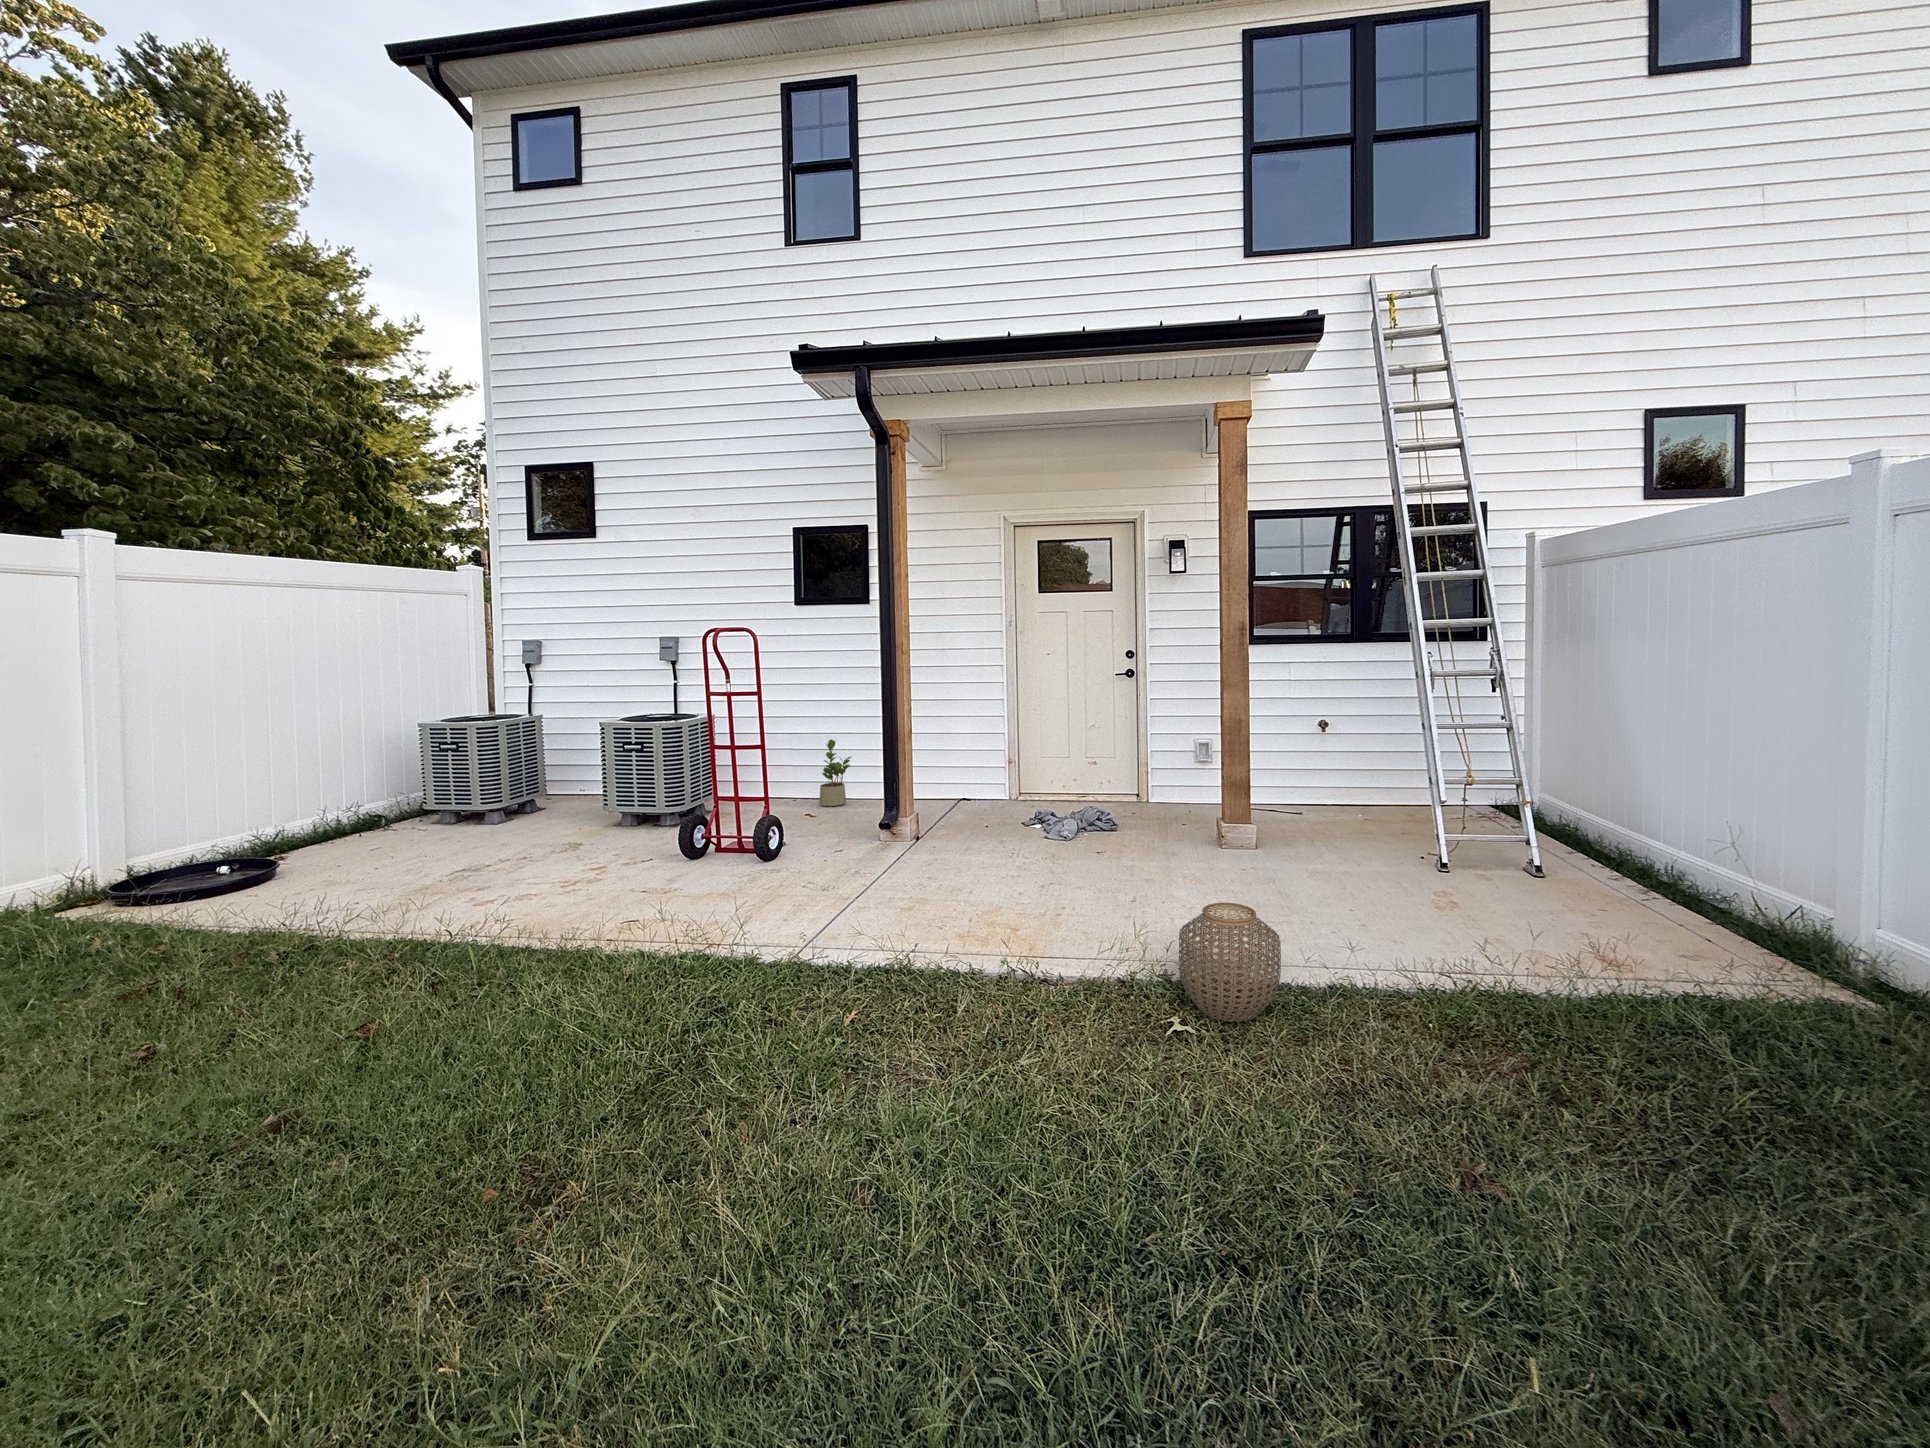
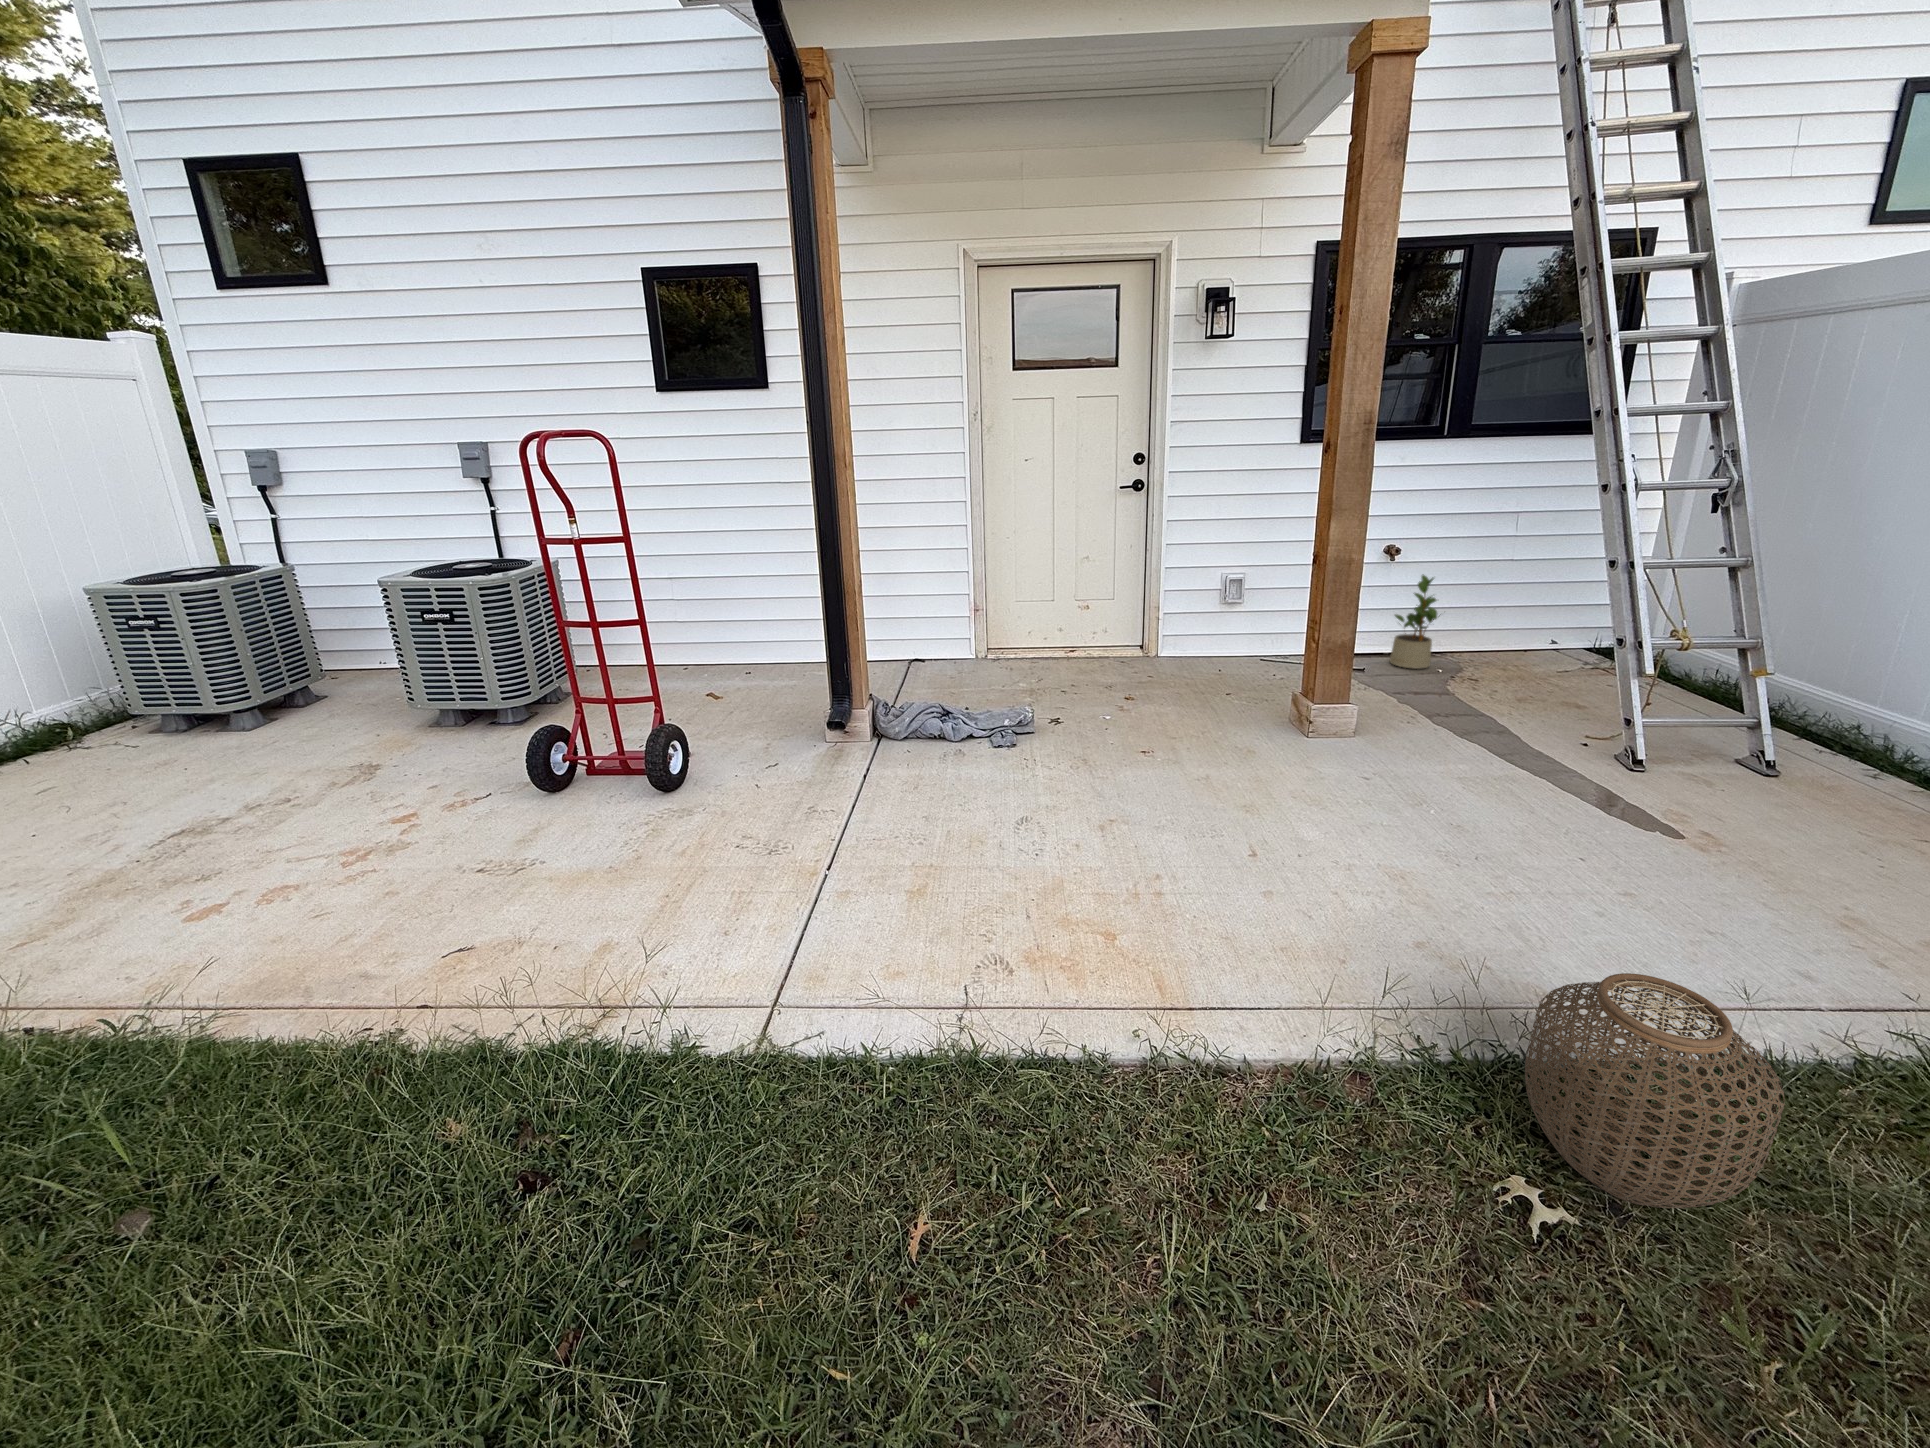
potted plant: present [820,739,851,806] -> present [1390,575,1440,668]

